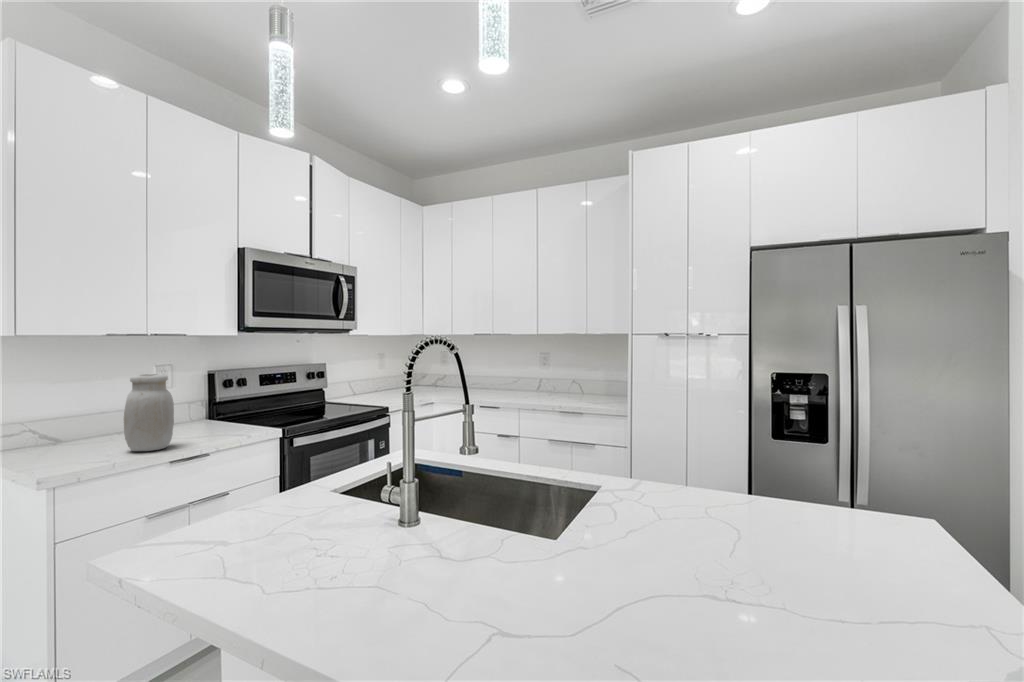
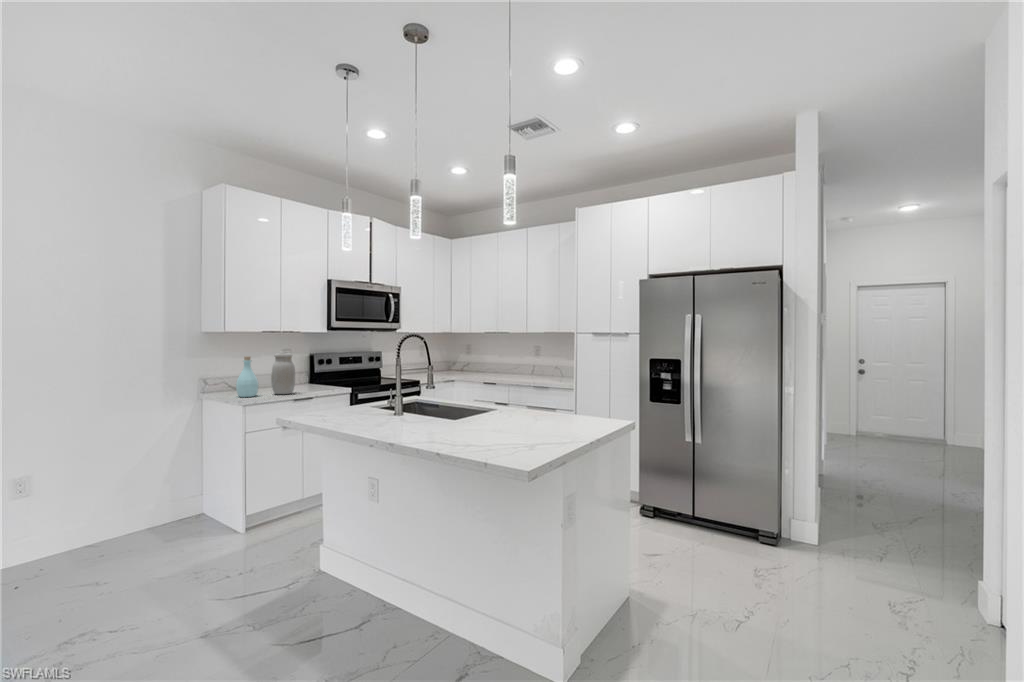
bottle: none [42,383,94,464] -> present [236,356,258,397]

